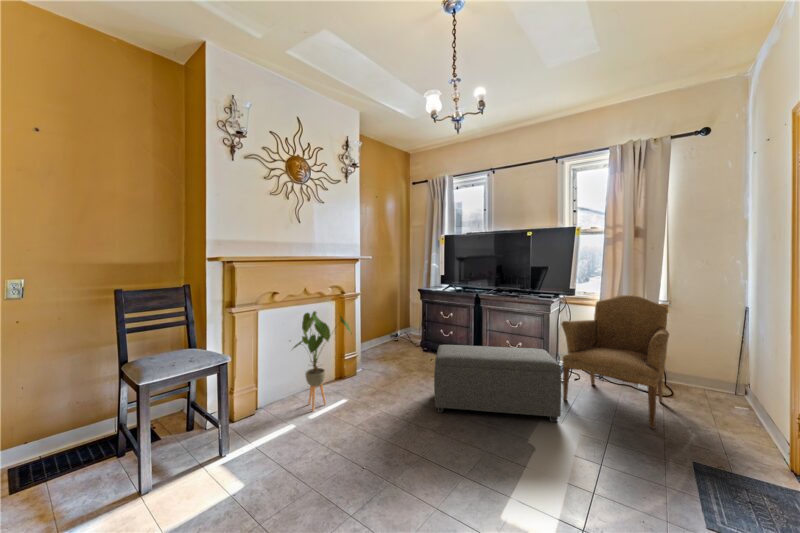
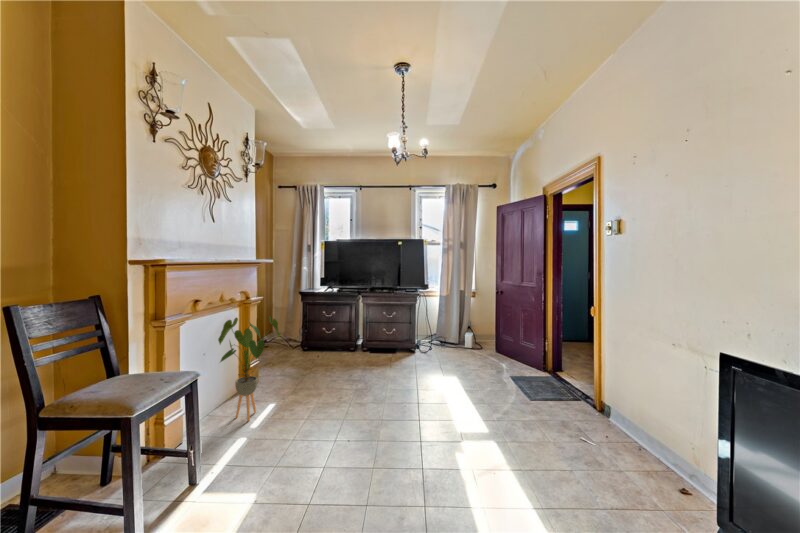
armchair: present [561,295,669,428] -> none [428,287,489,366]
ottoman: present [434,345,561,422] -> none [349,329,443,391]

